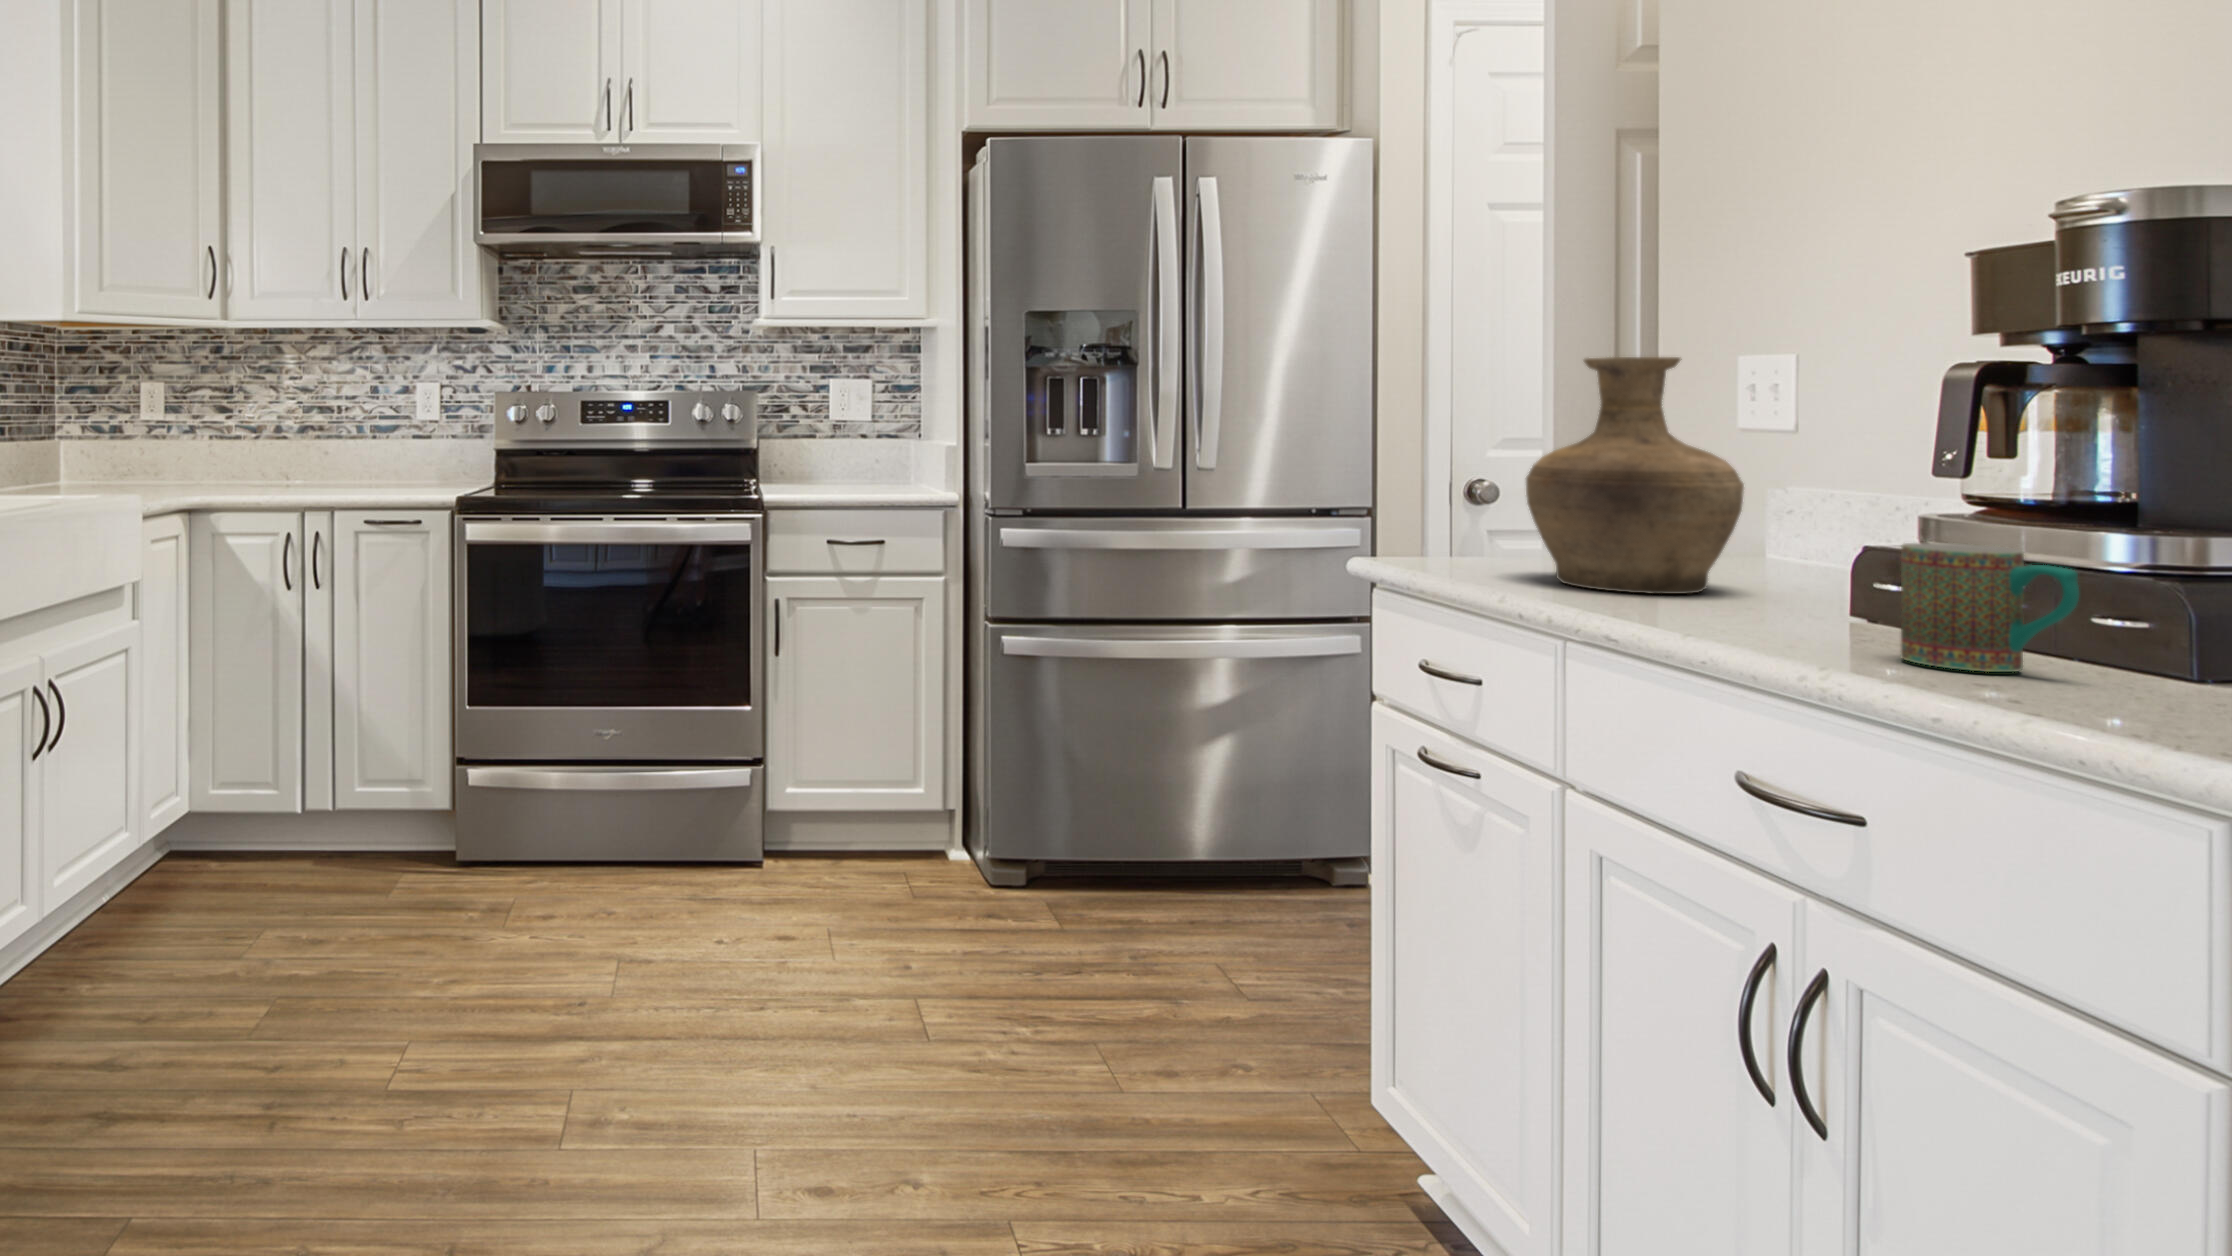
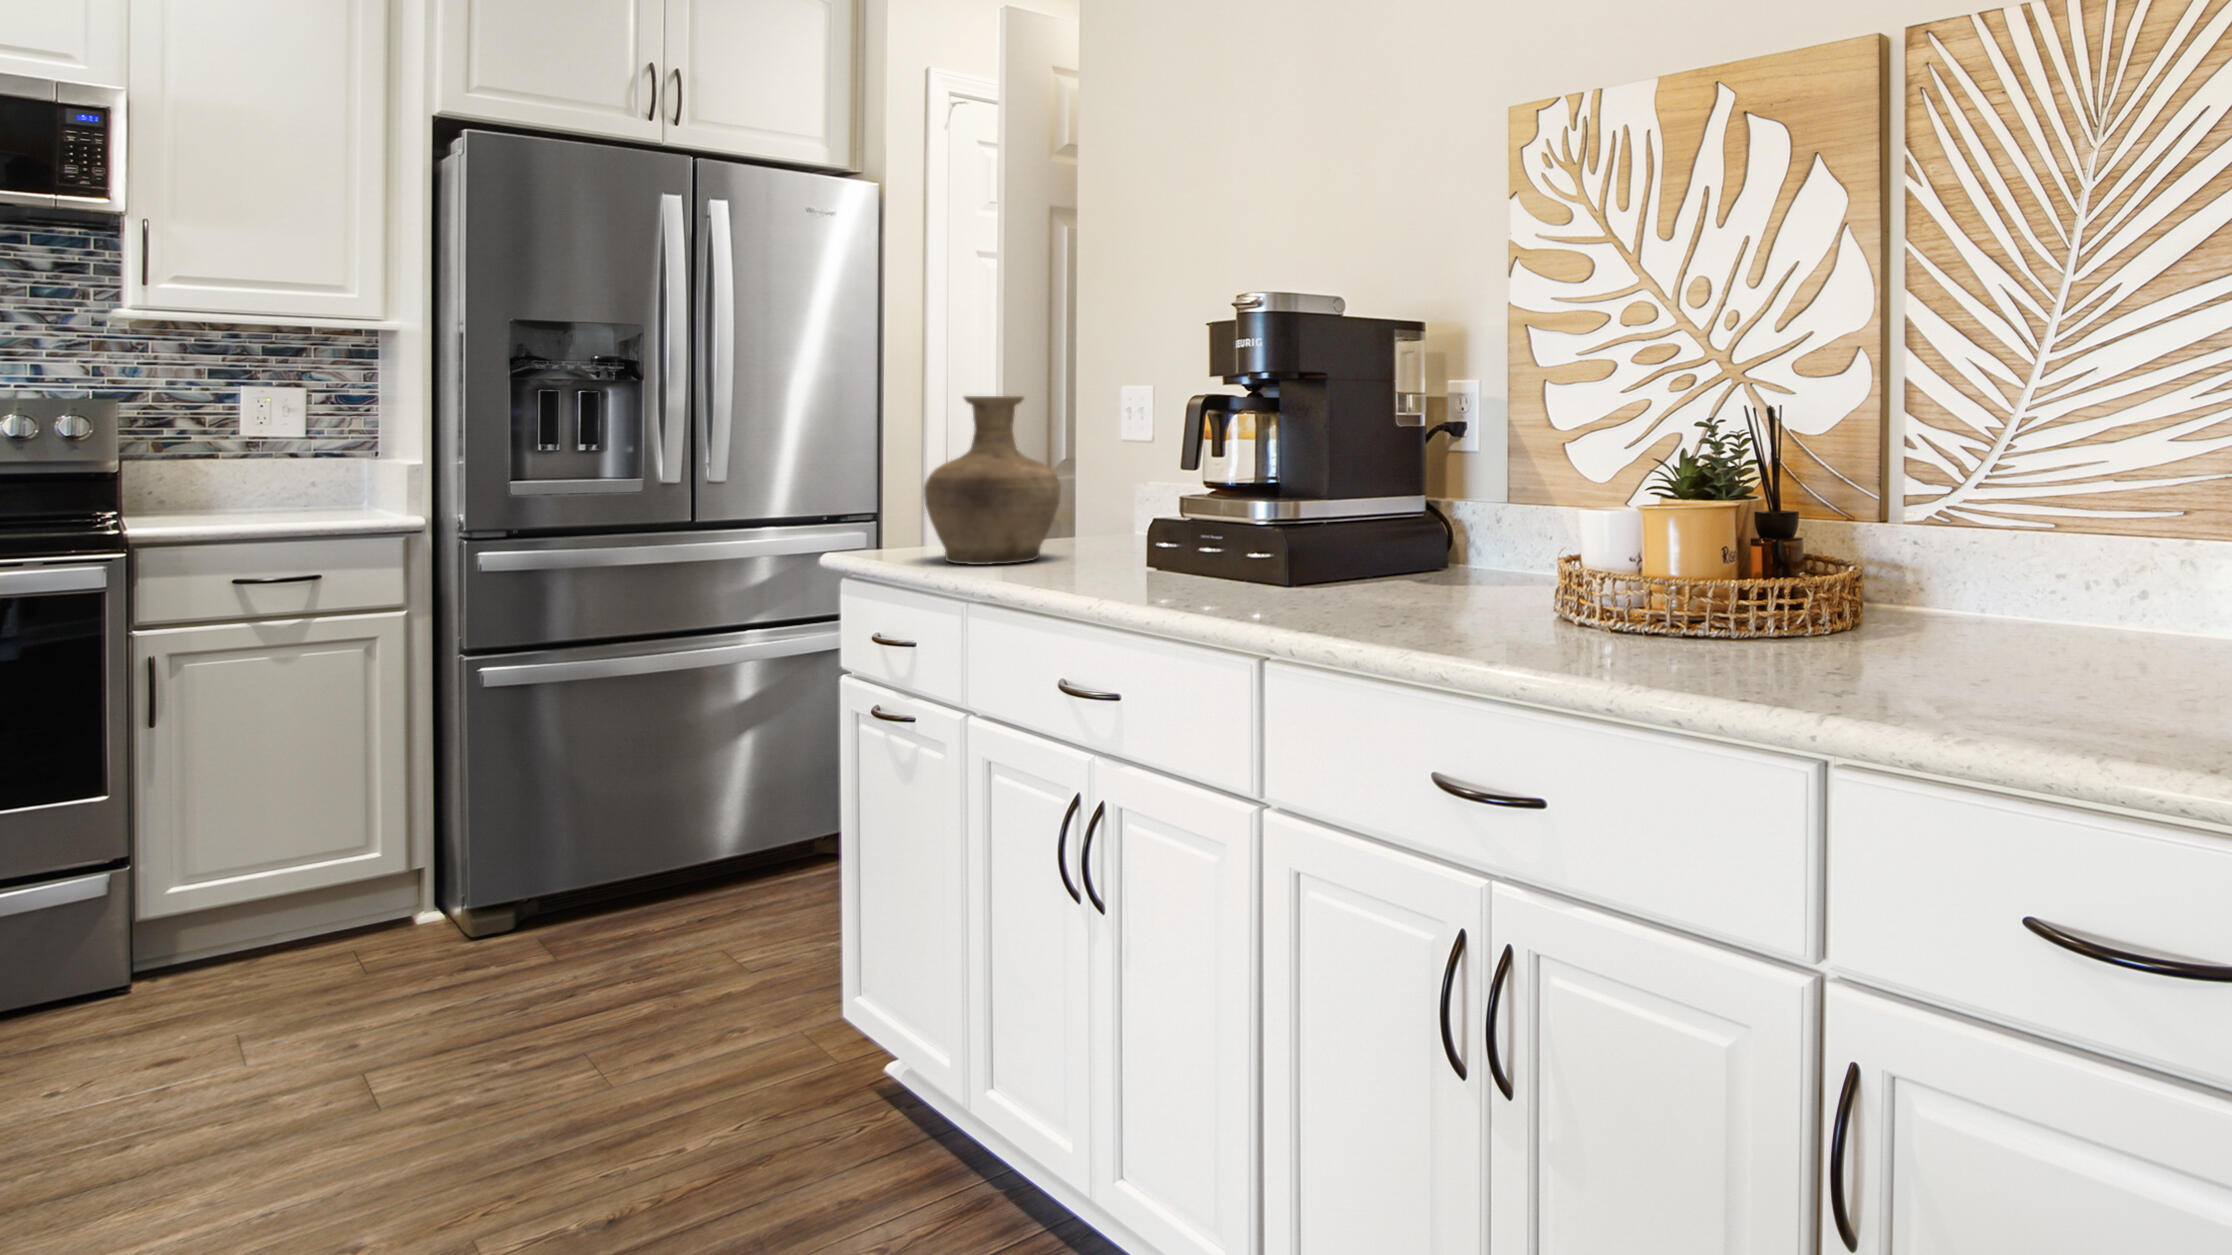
mug: present [1901,543,2079,672] -> none [1086,519,1159,594]

